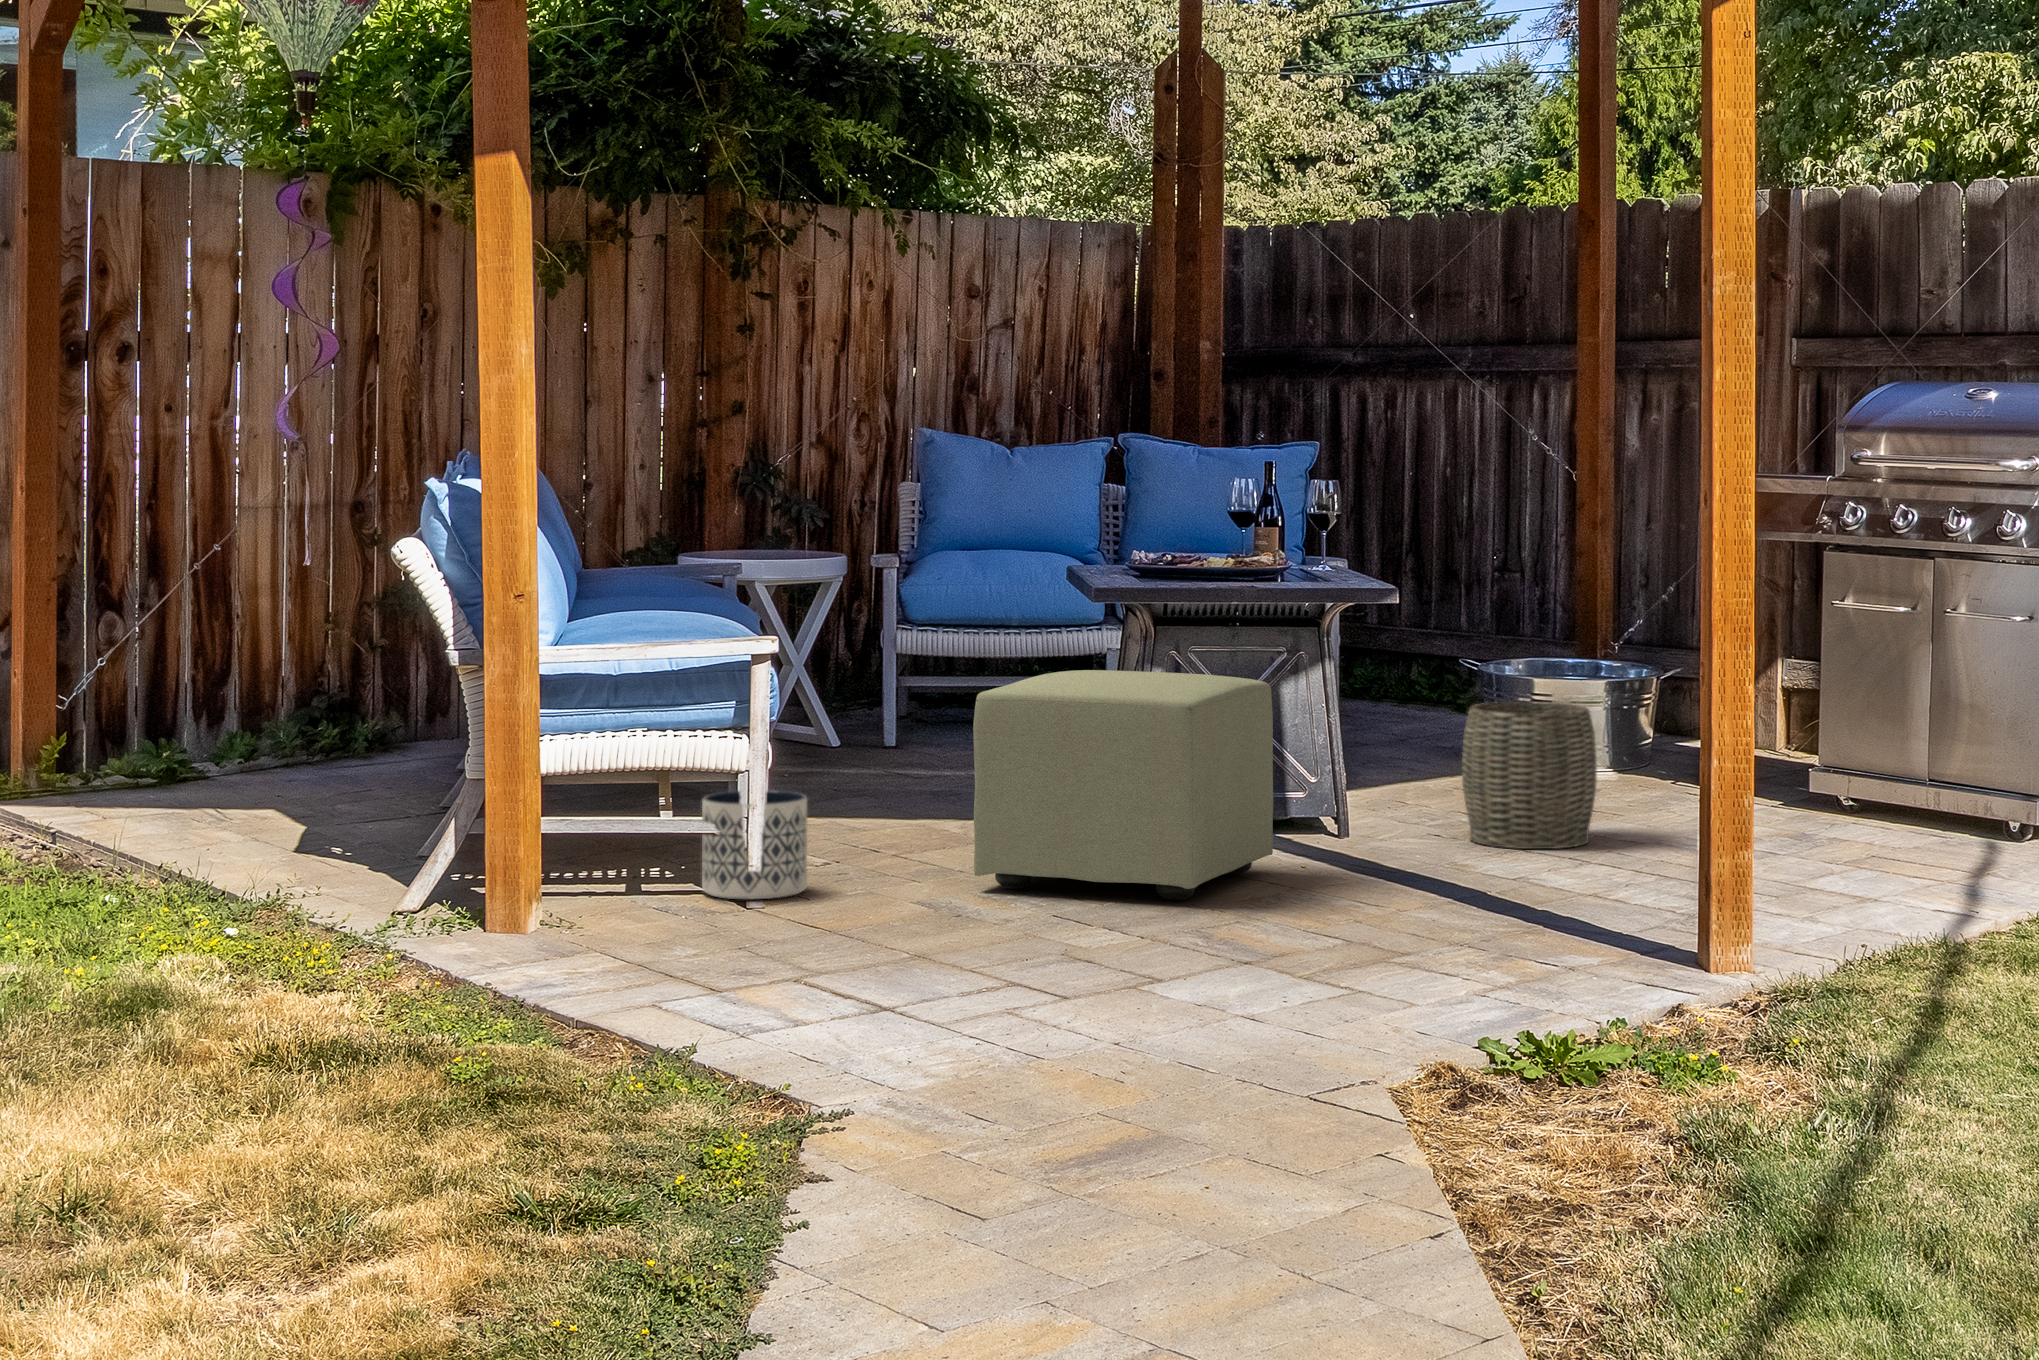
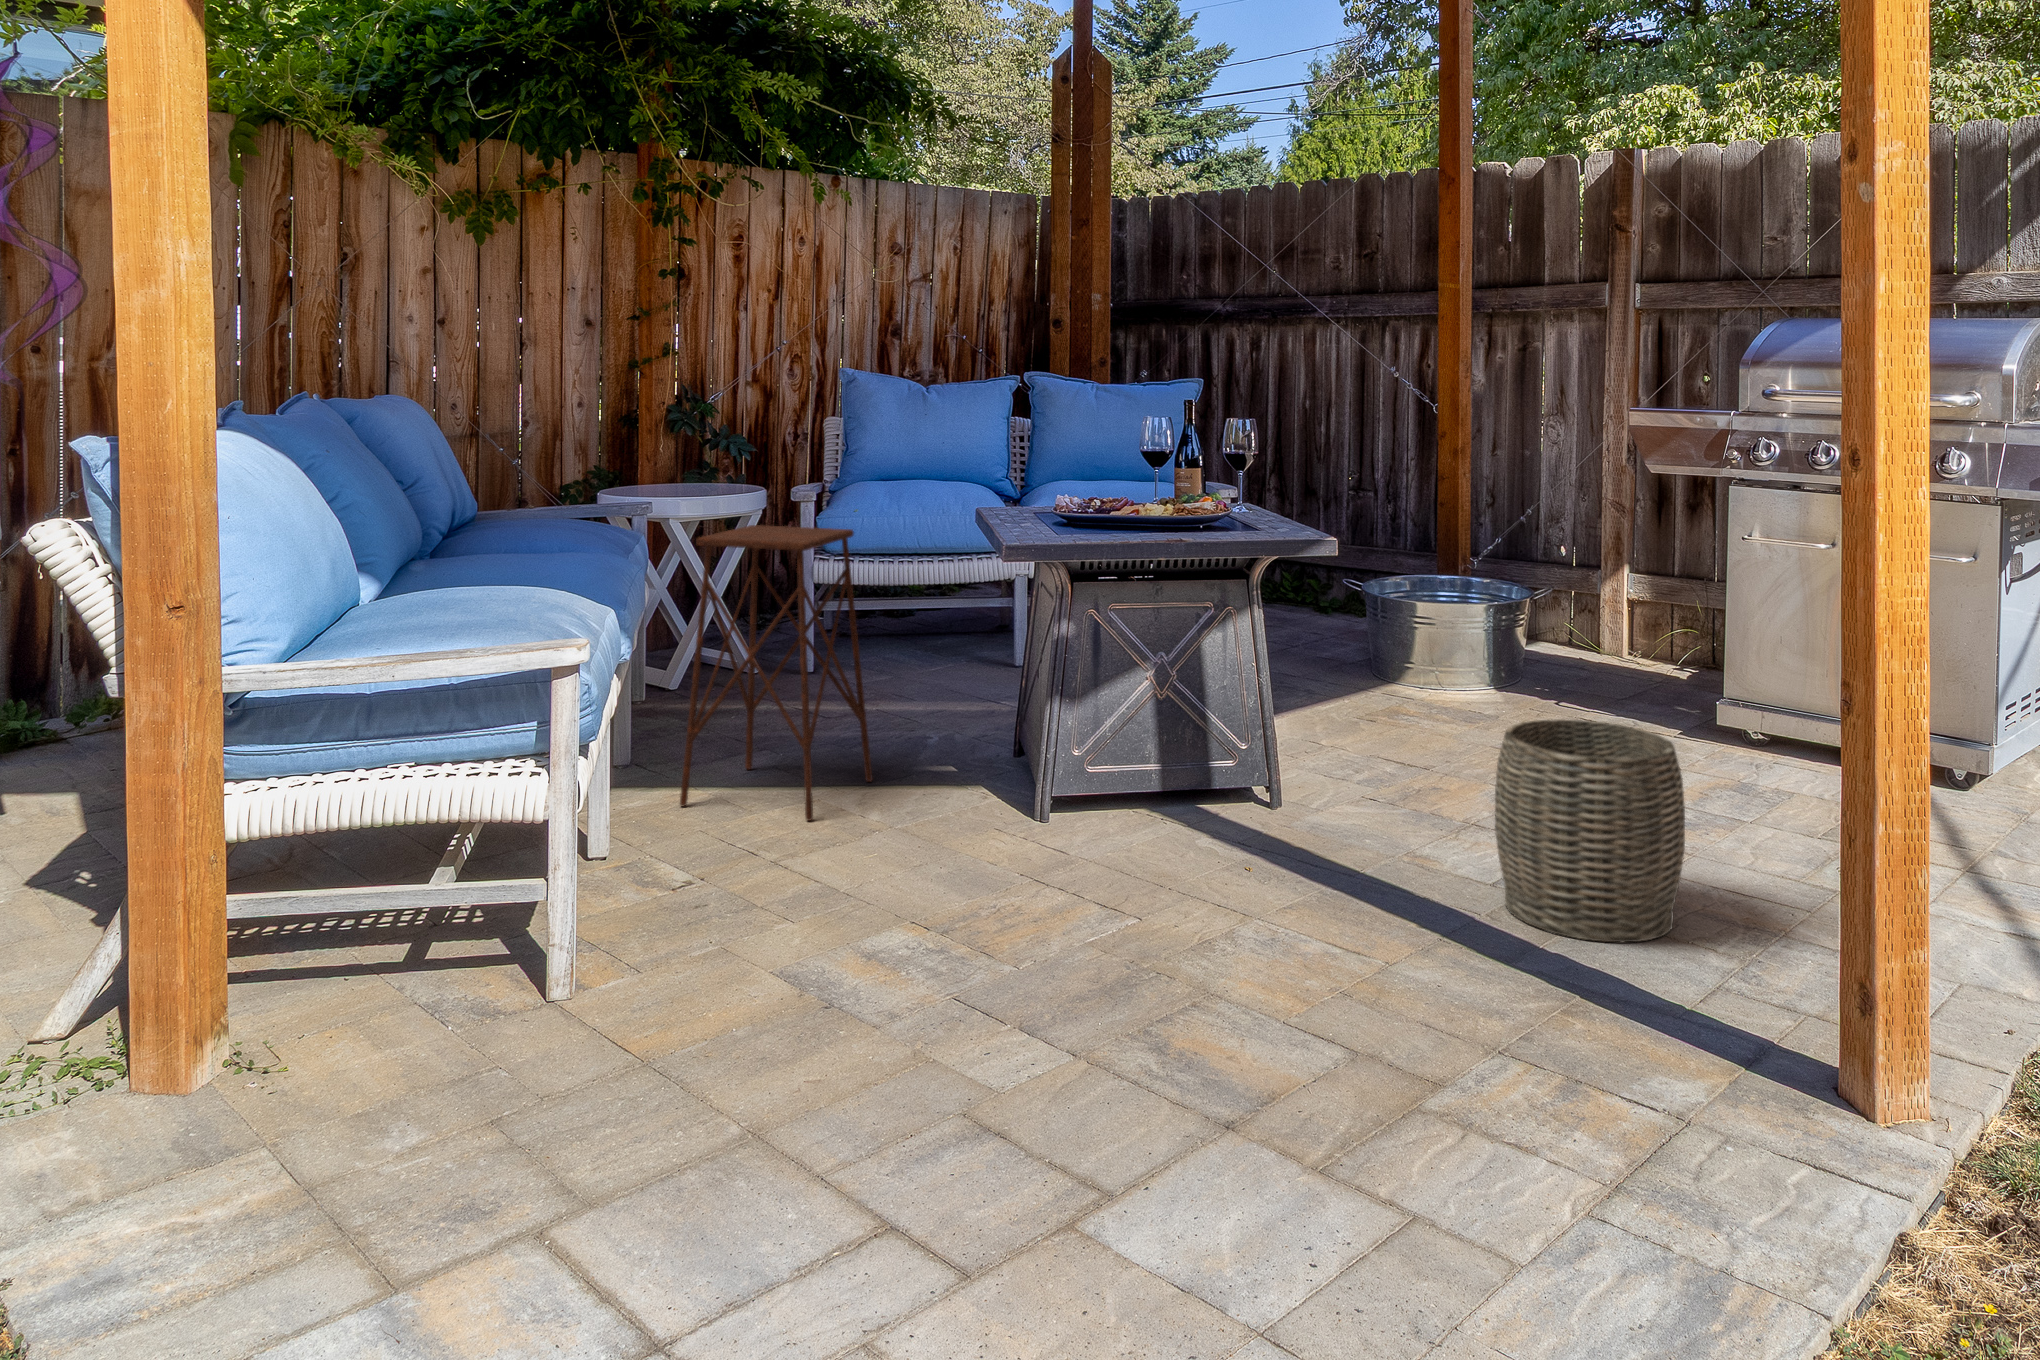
side table: none [808,569,972,811] -> present [680,525,873,821]
ottoman: present [973,670,1273,900] -> none [826,711,1277,1149]
planter: present [702,790,807,899] -> none [399,918,570,1132]

